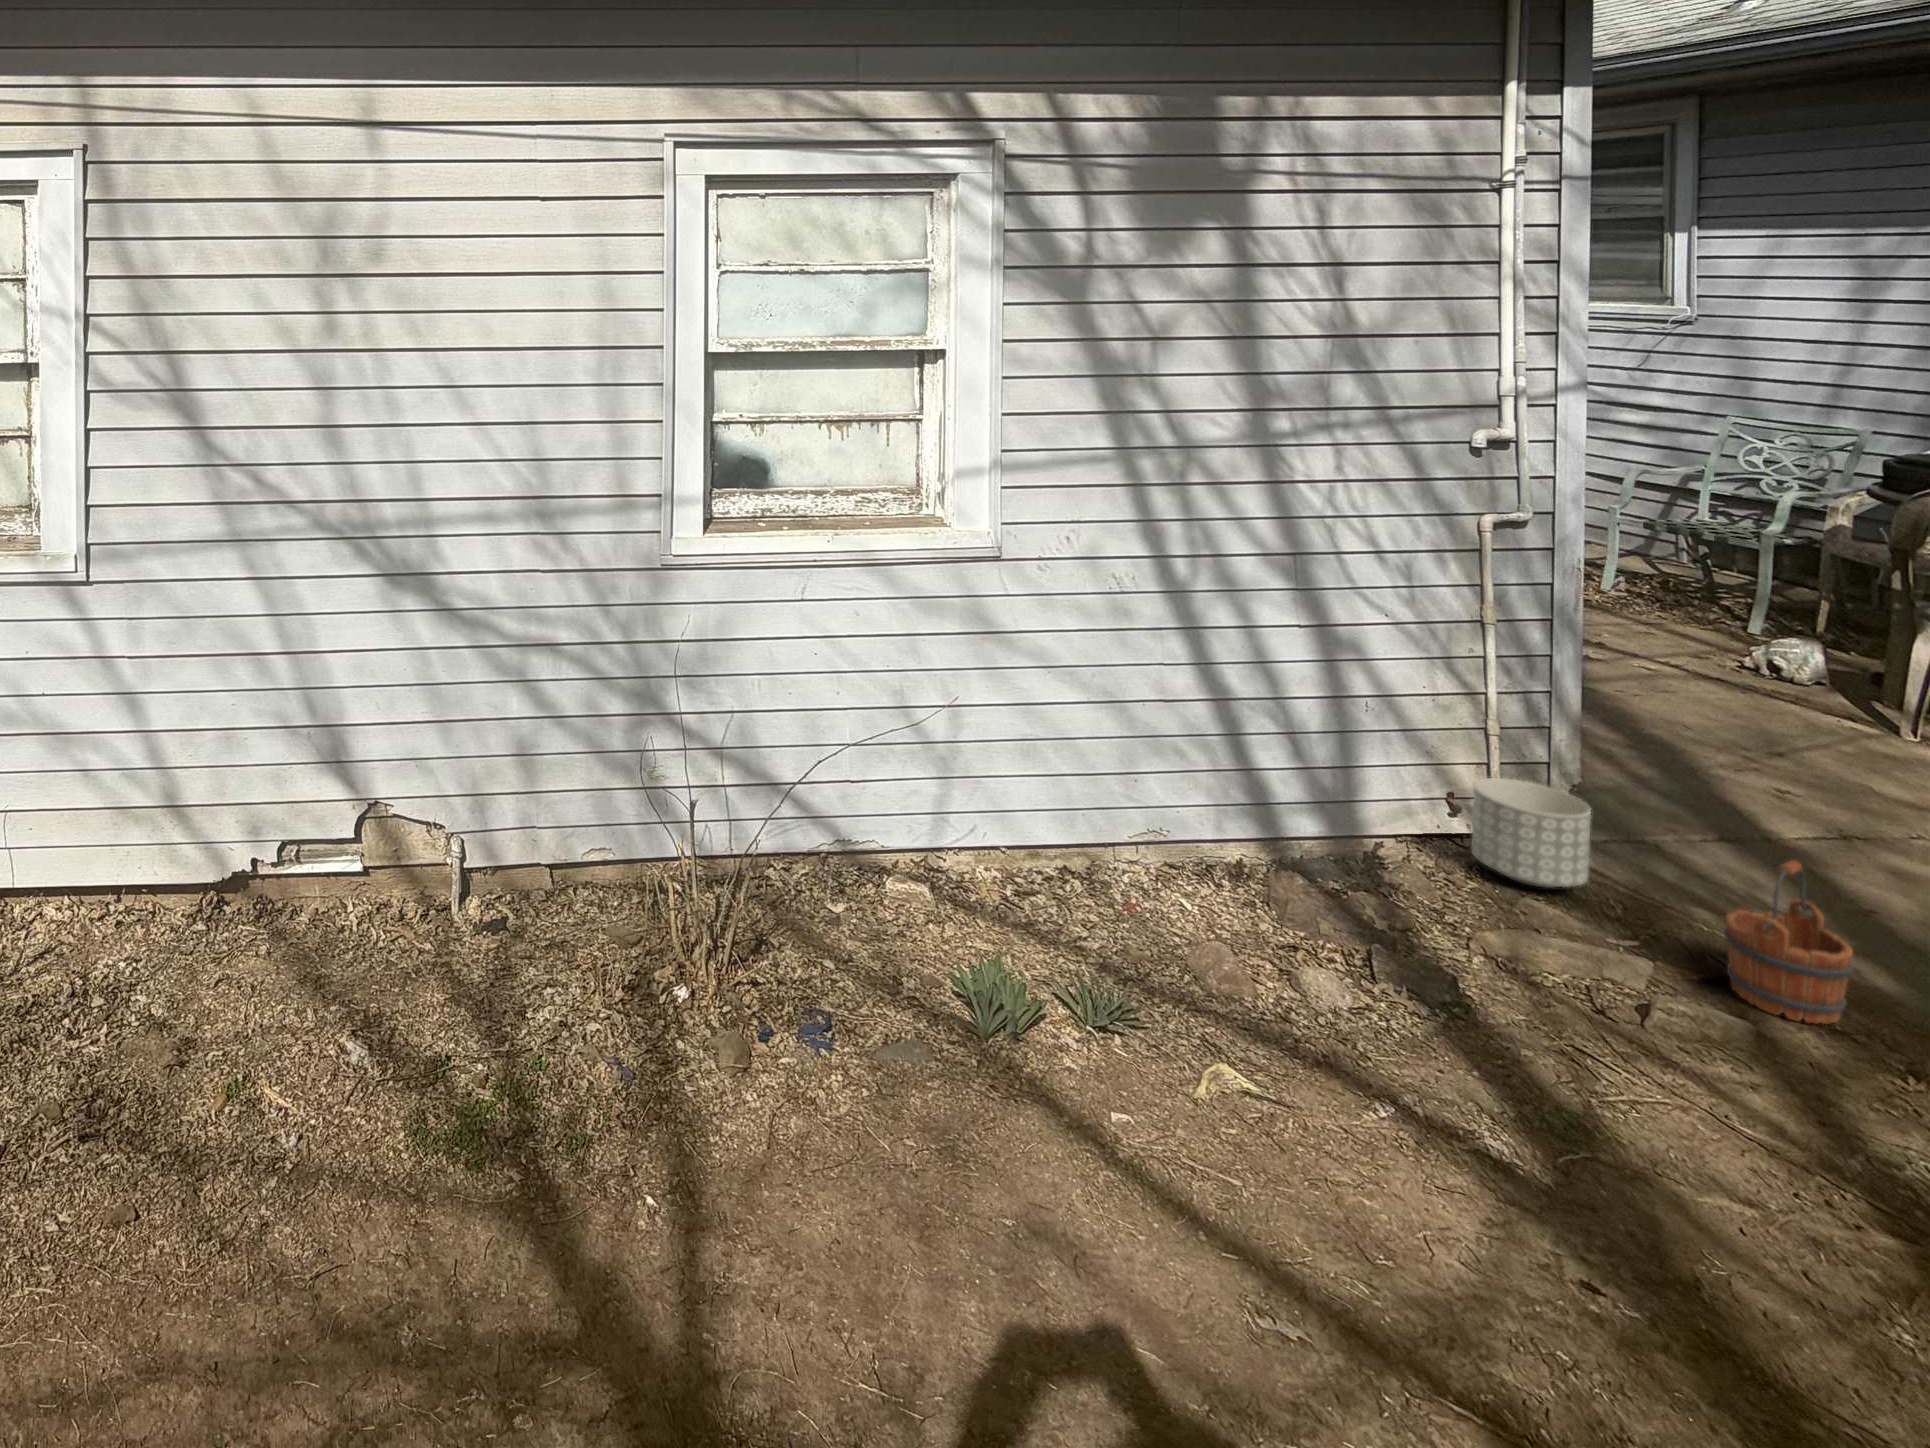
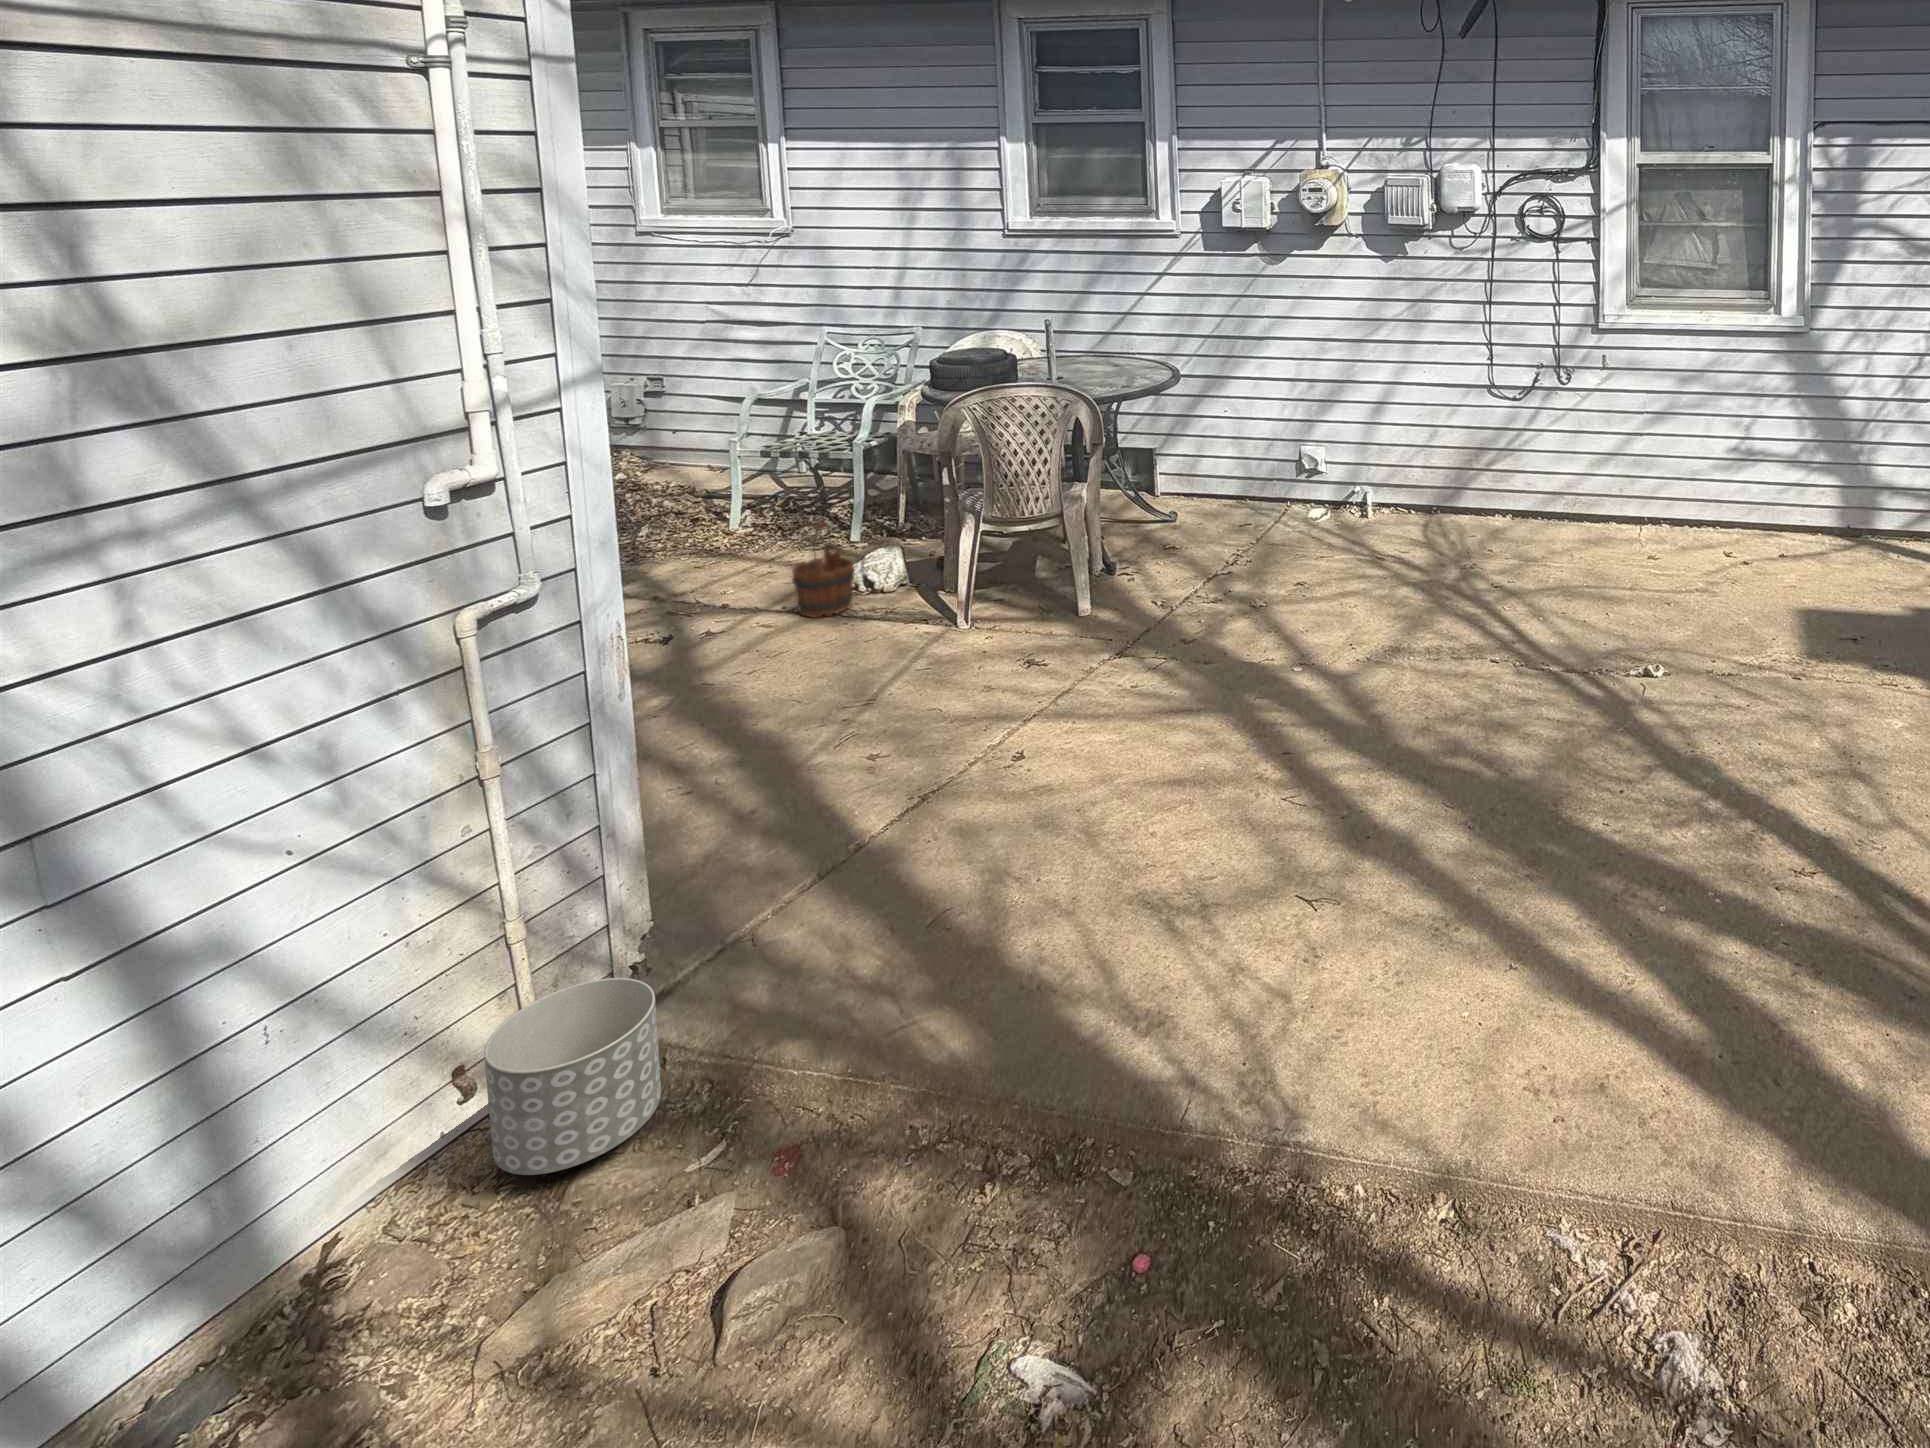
wooden bucket: present [1724,860,1853,1023] -> present [792,521,855,618]

